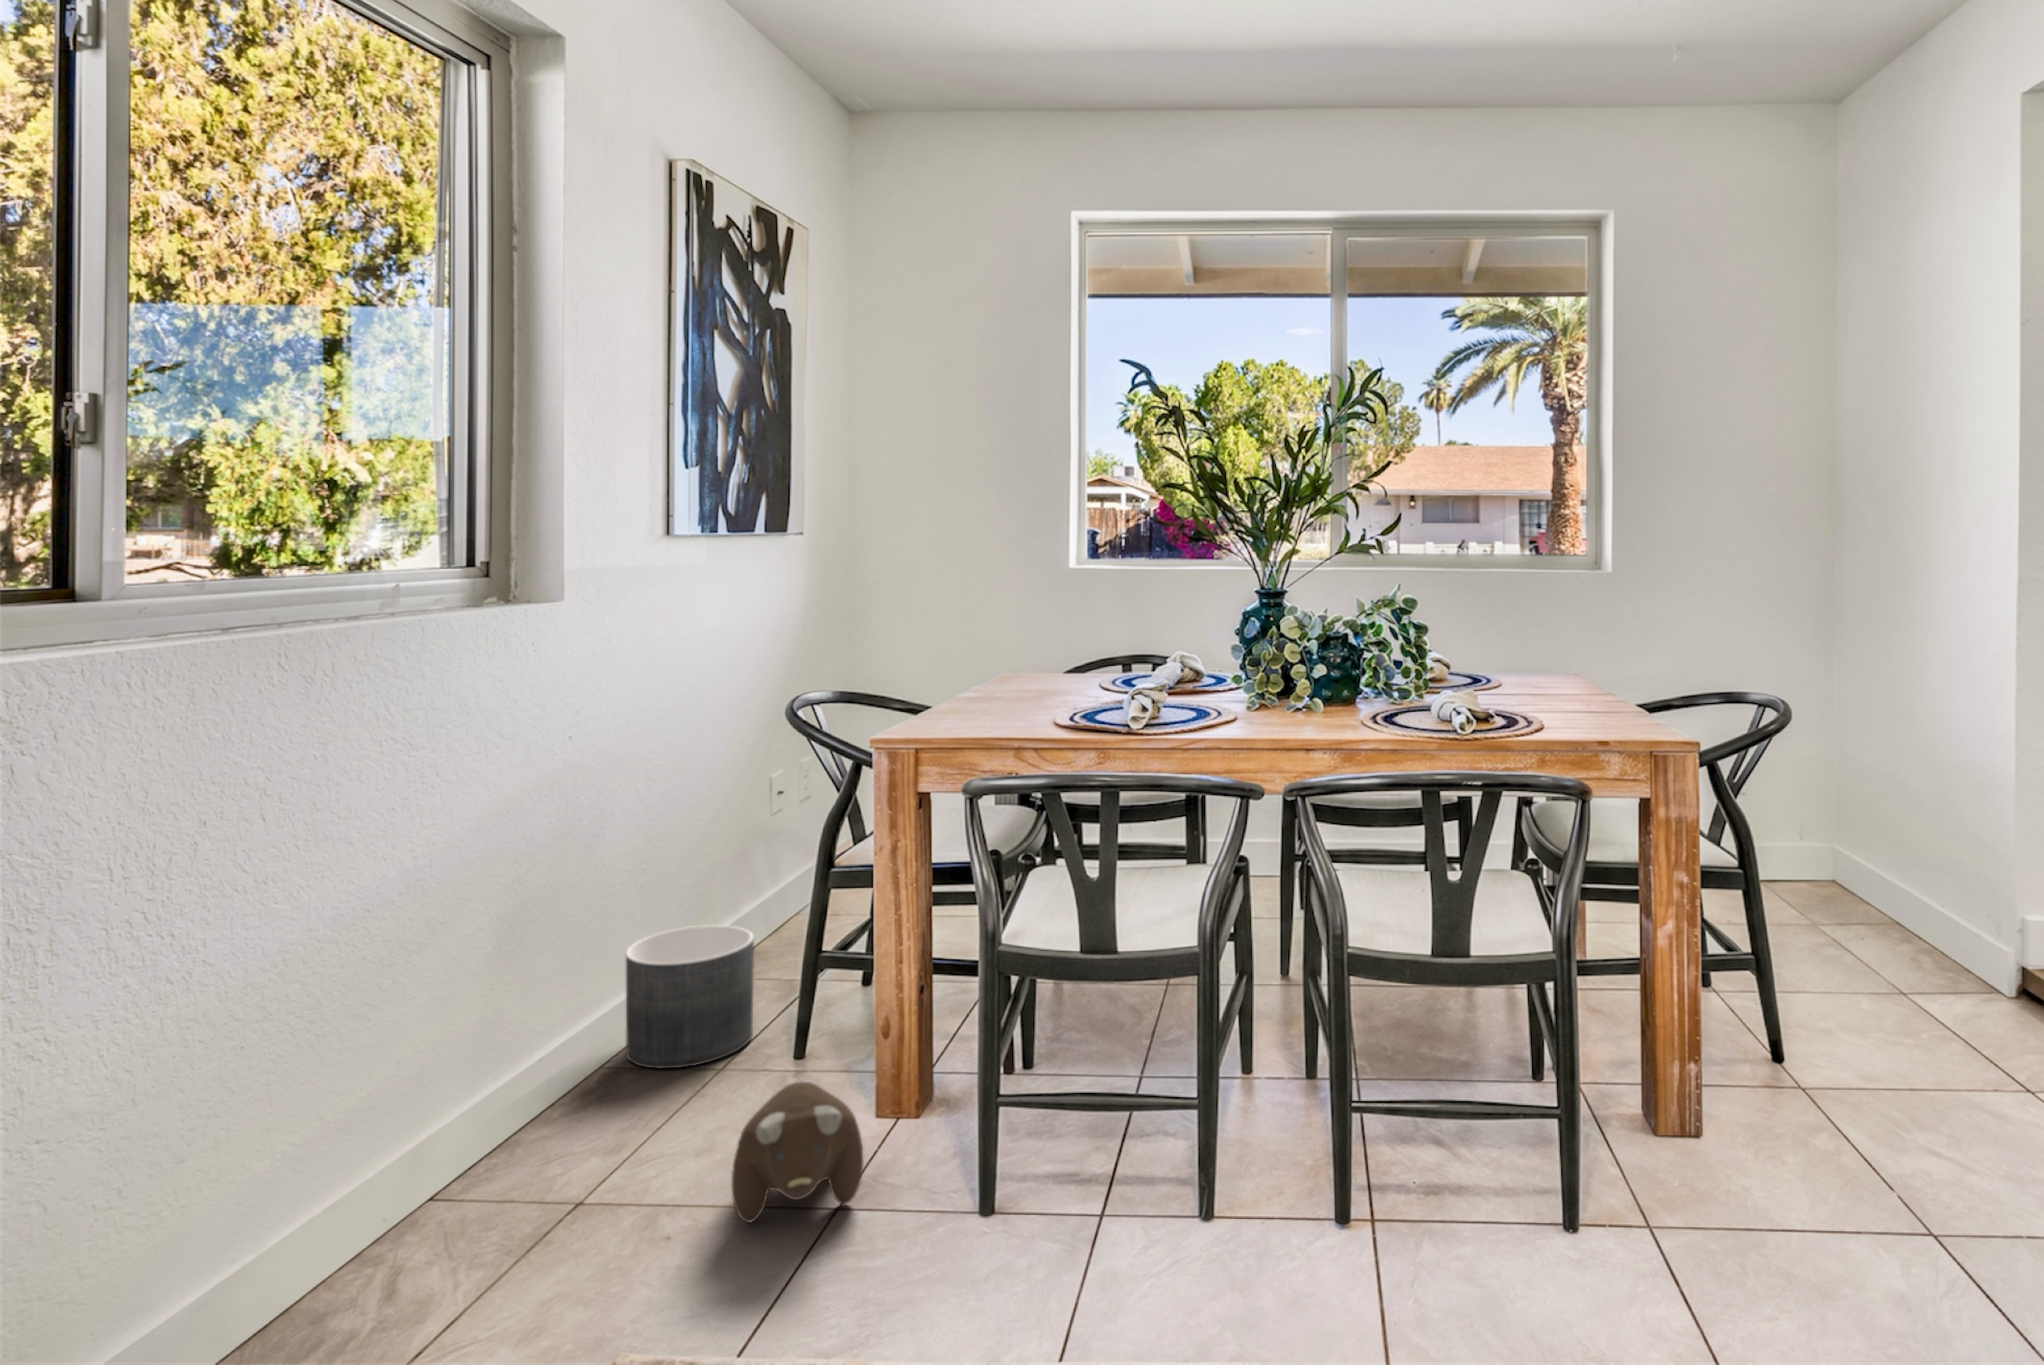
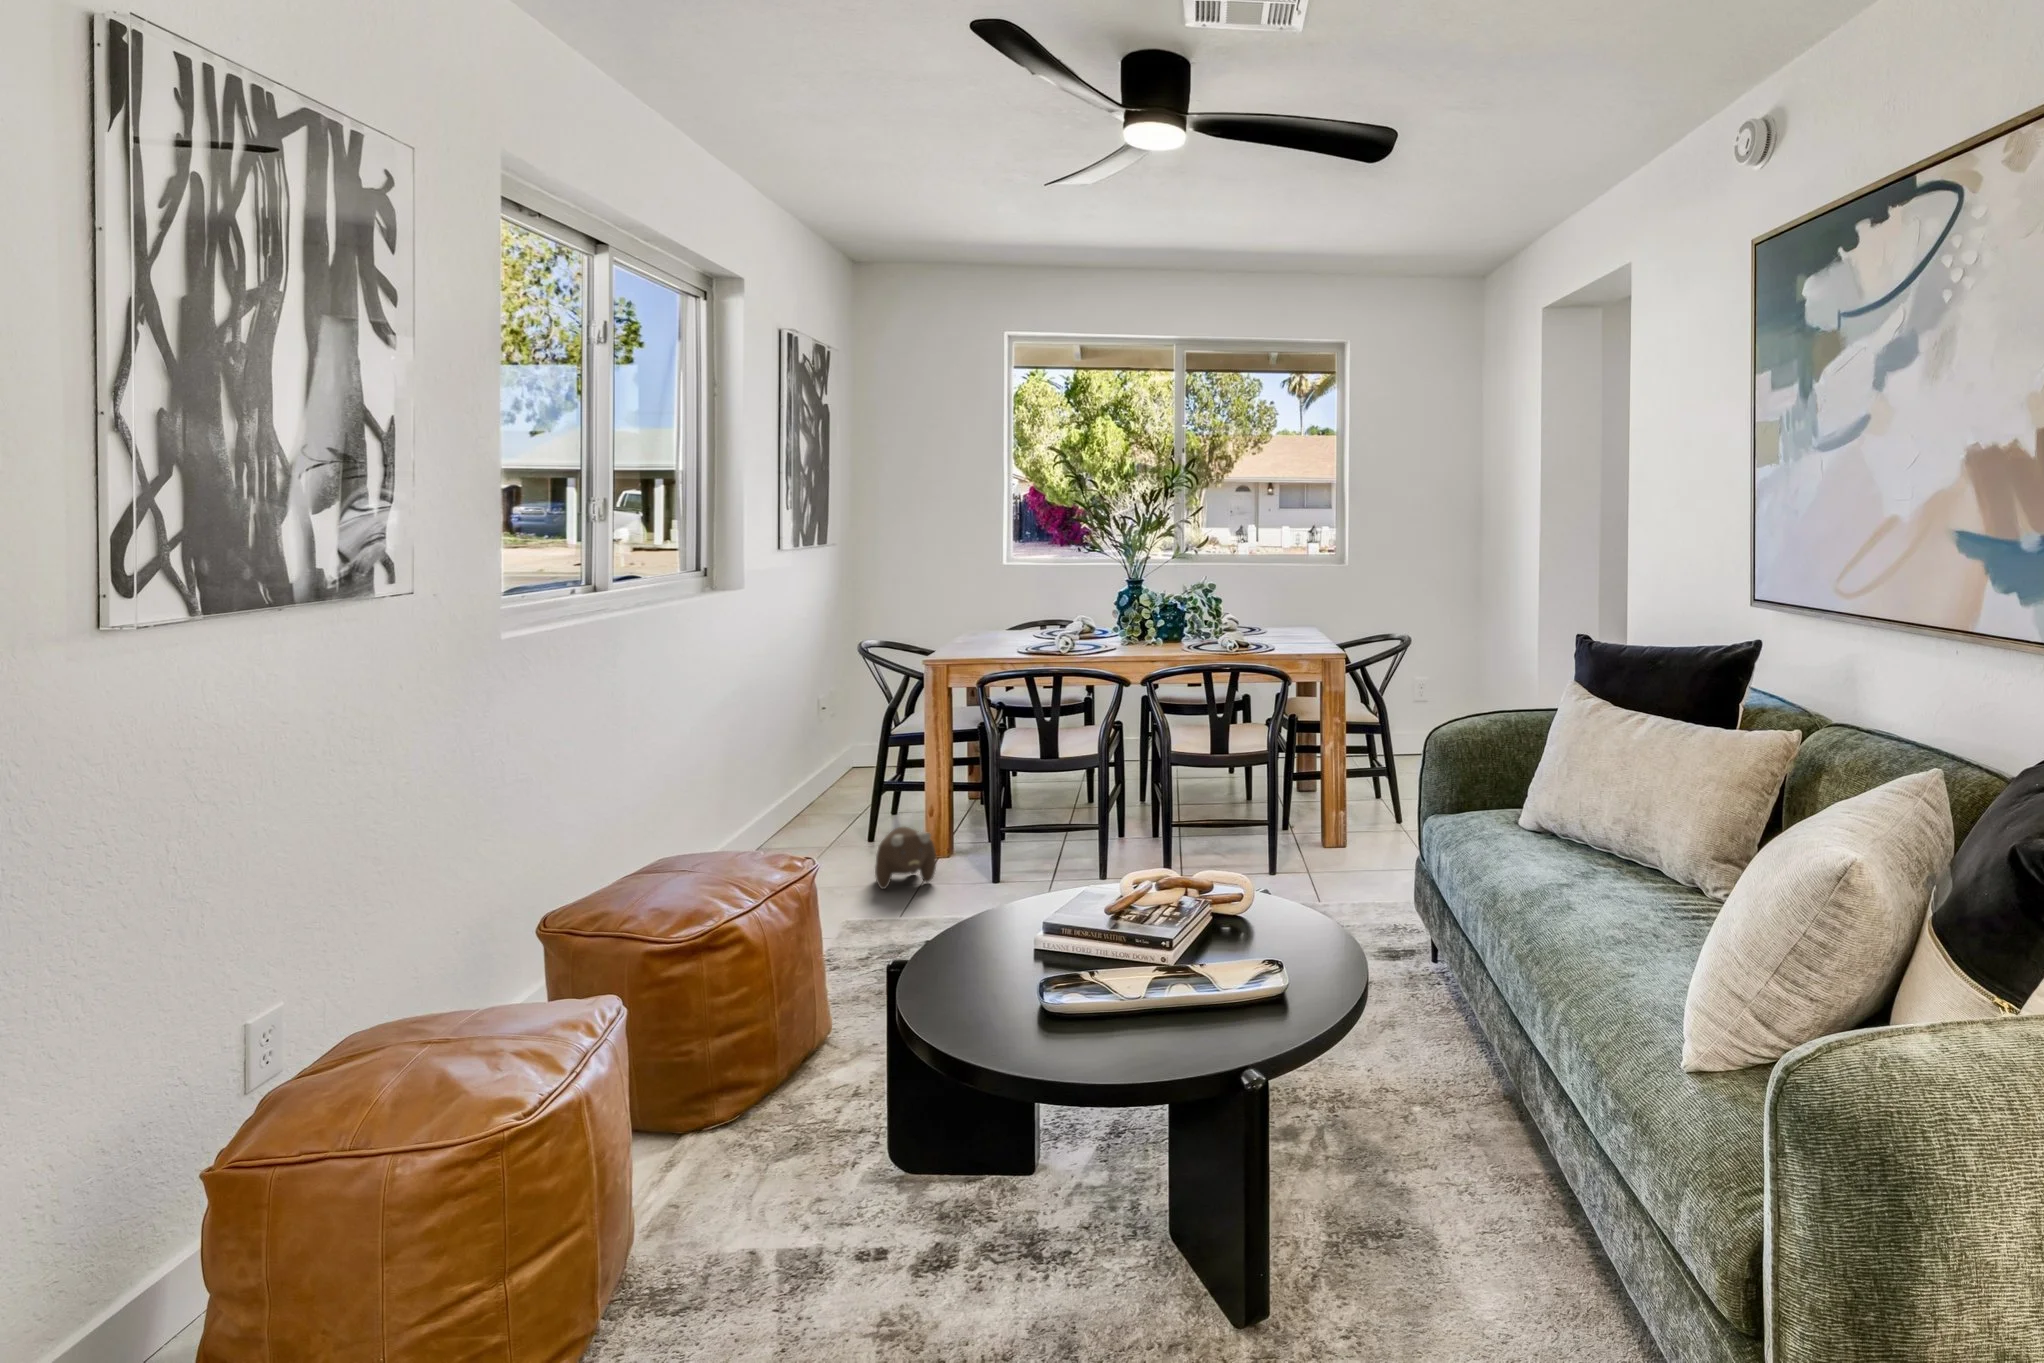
planter: present [626,925,754,1069] -> none [772,773,842,845]

